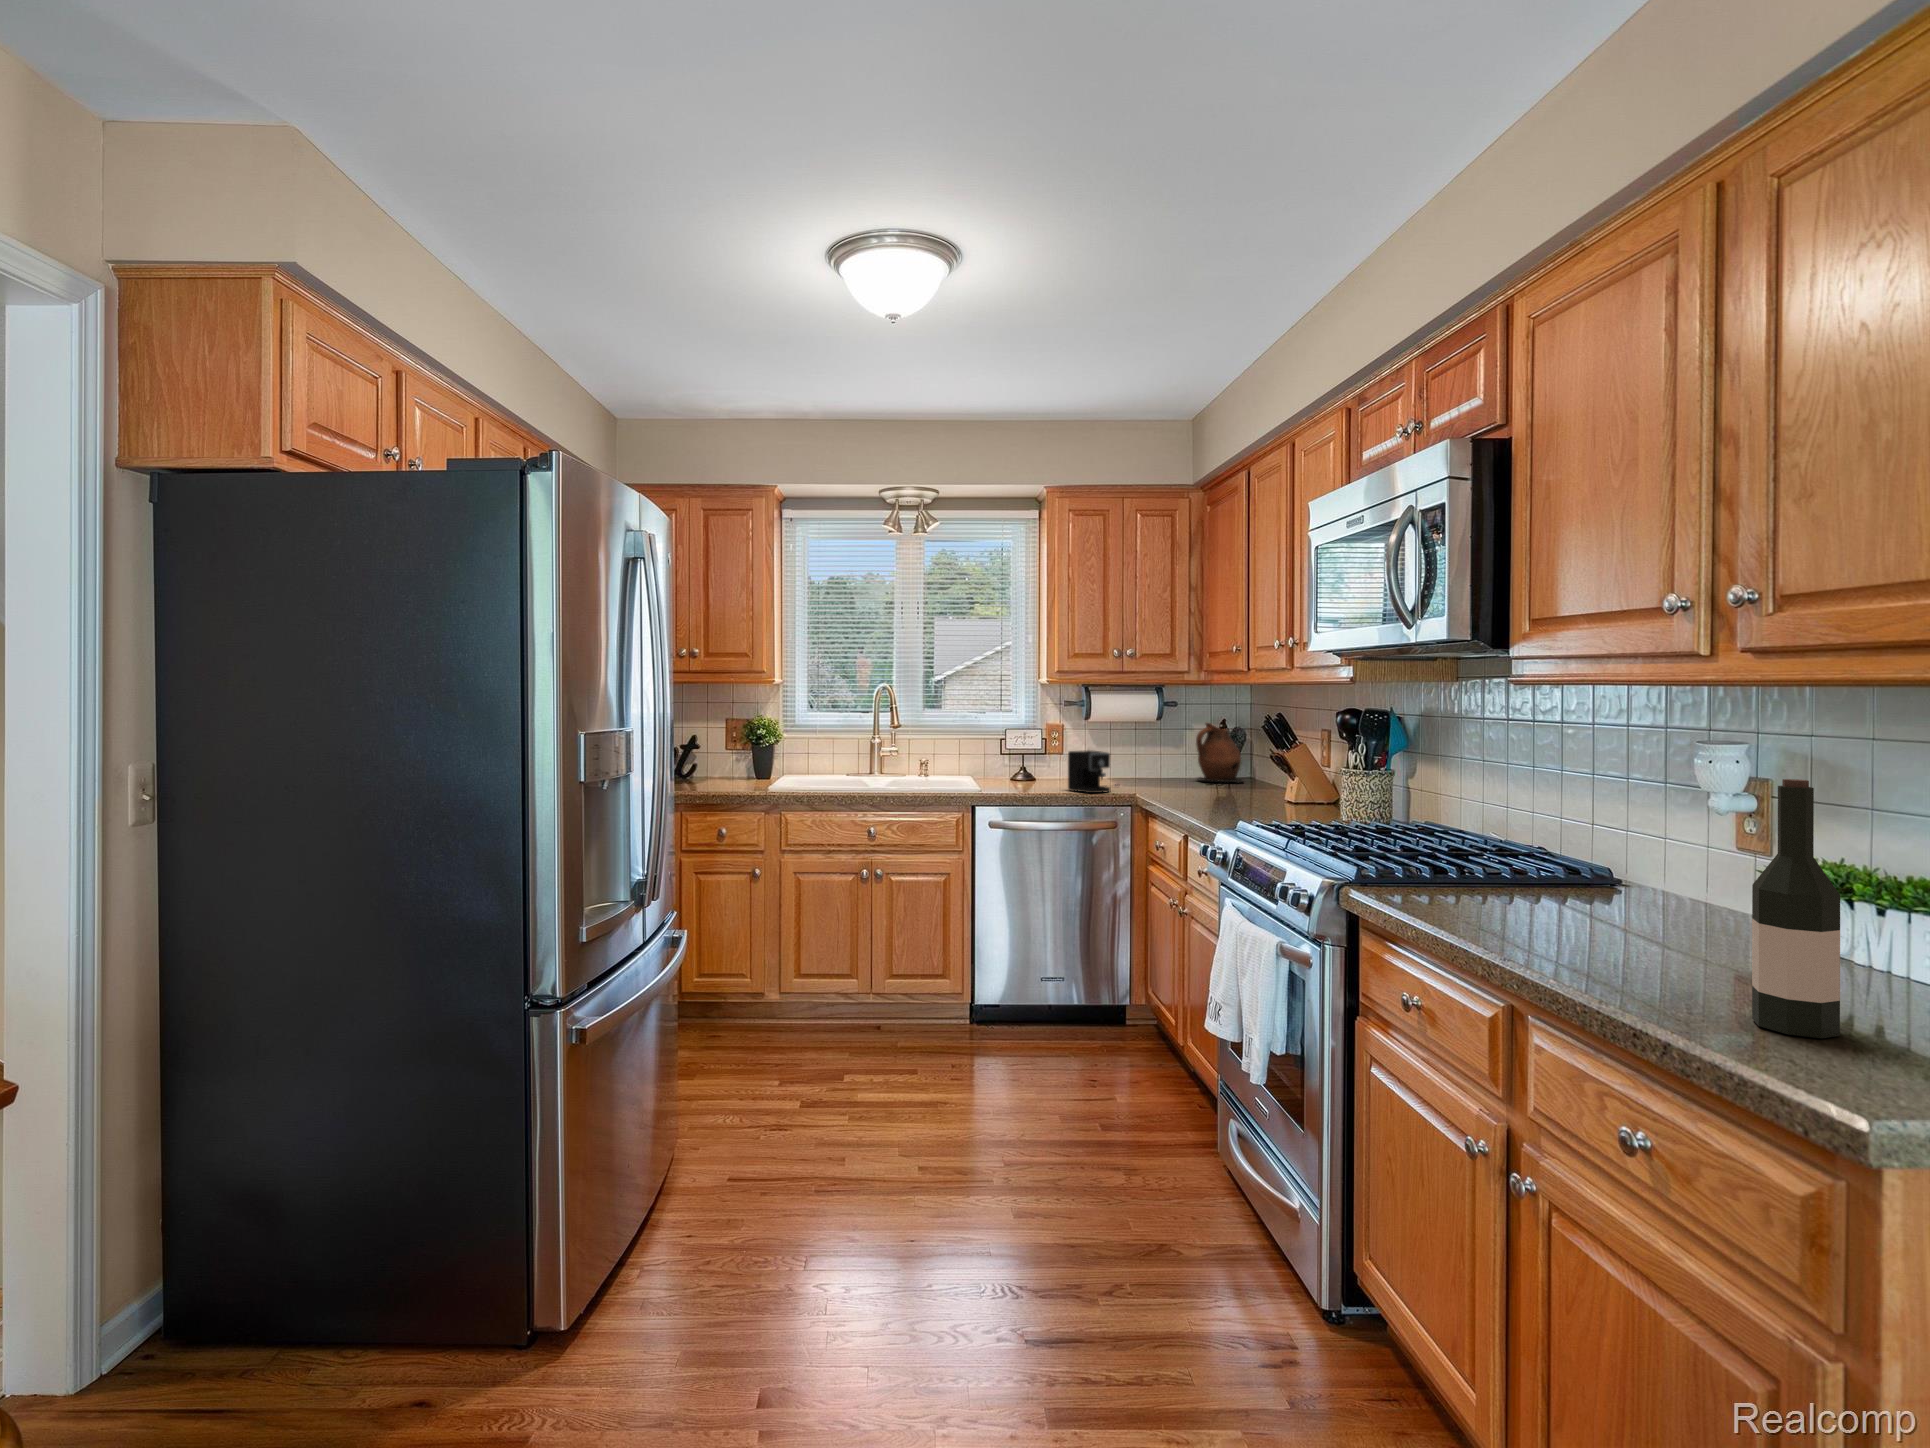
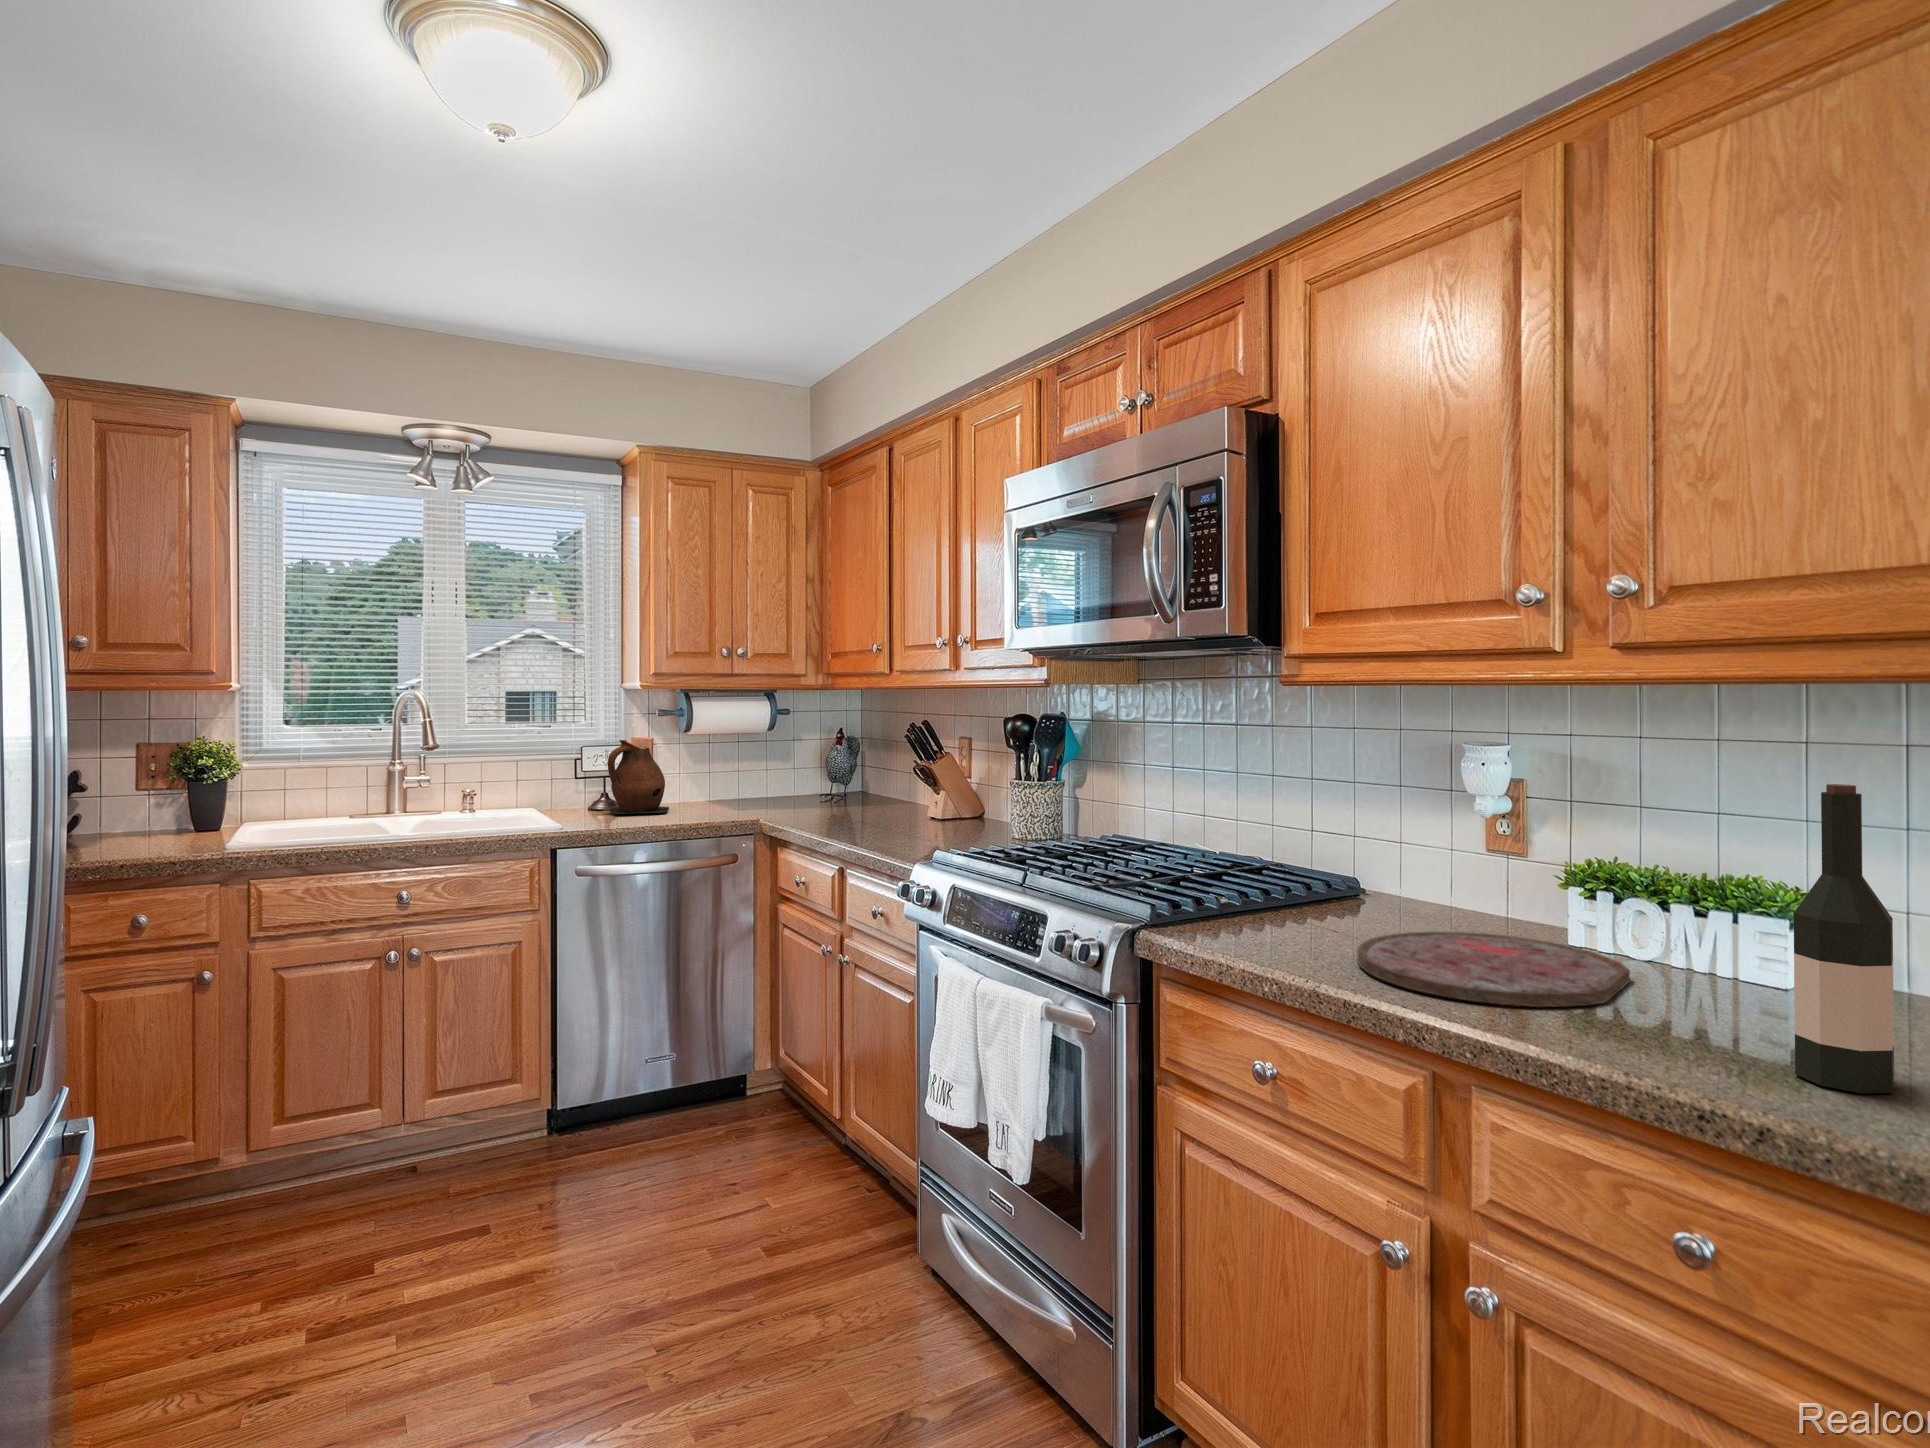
ceramic pitcher: present [1196,723,1244,782] -> present [608,740,669,814]
coffee maker: present [1068,750,1118,793] -> none [677,770,735,823]
cutting board: none [1489,906,1747,967] -> present [1357,932,1630,1007]

